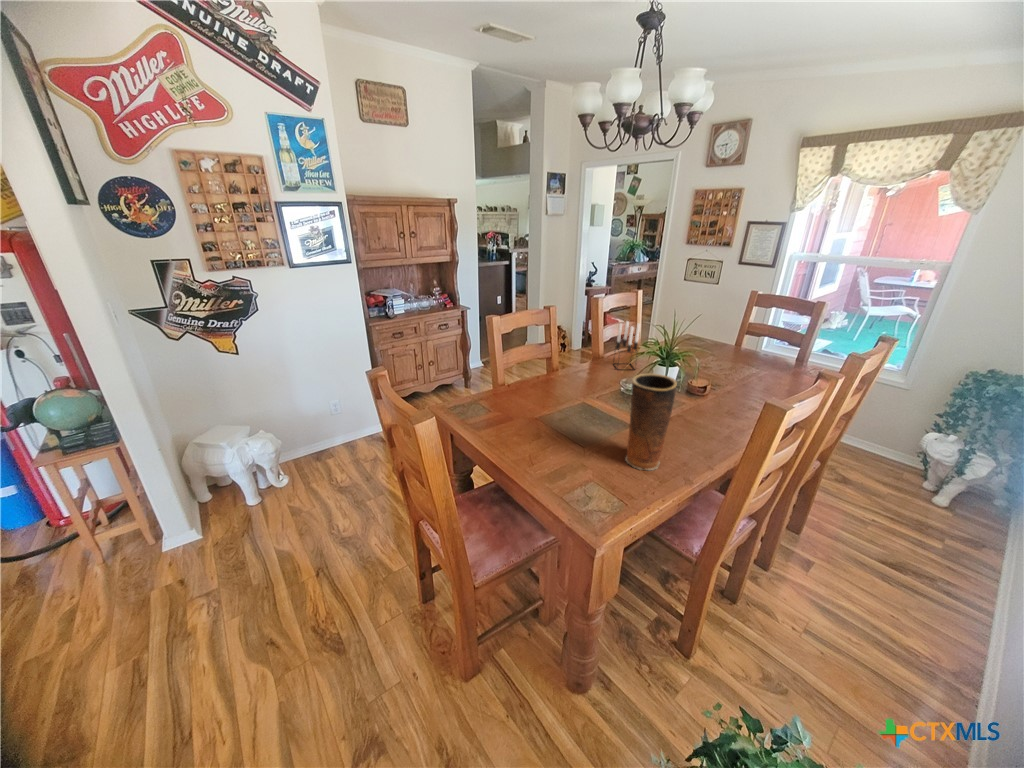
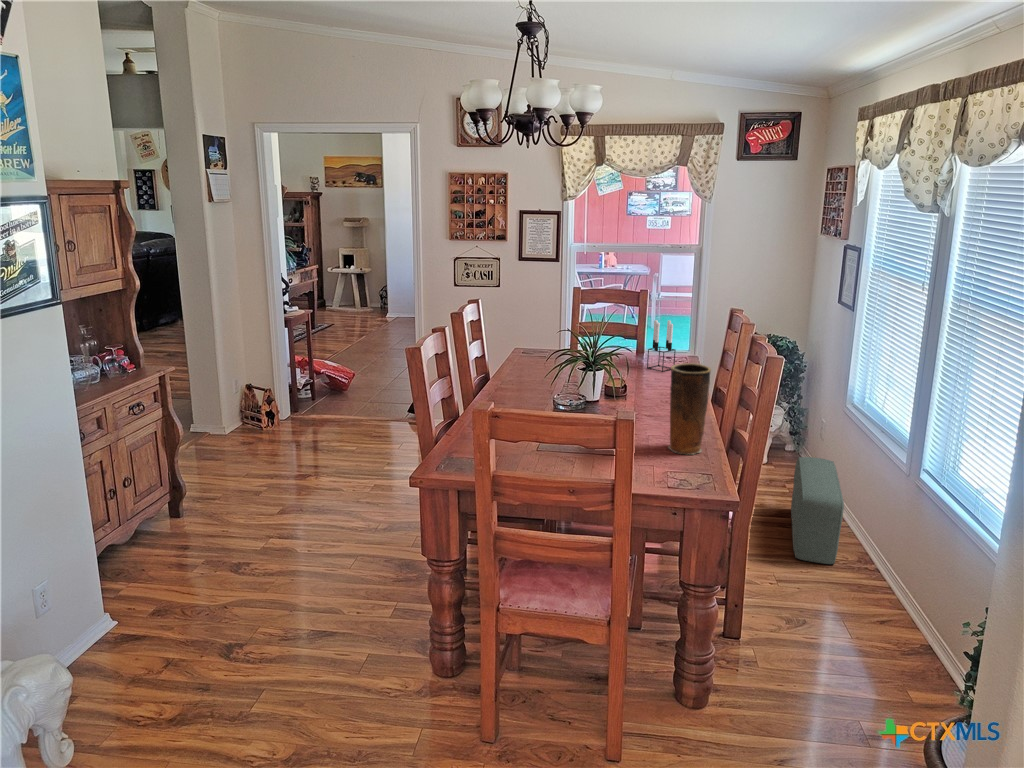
candle holder: present [615,321,640,369] -> present [647,320,676,372]
pouf: none [858,516,1000,653] -> present [791,457,844,564]

